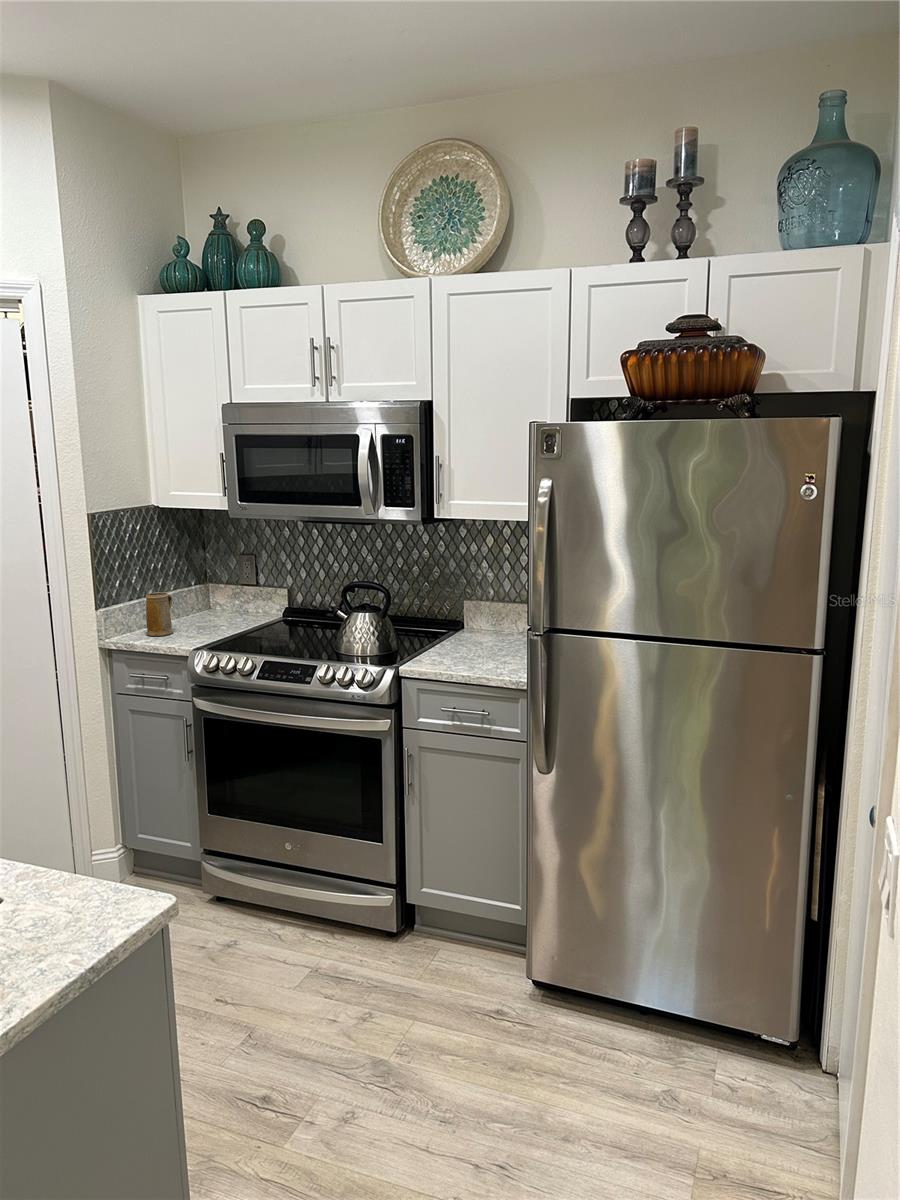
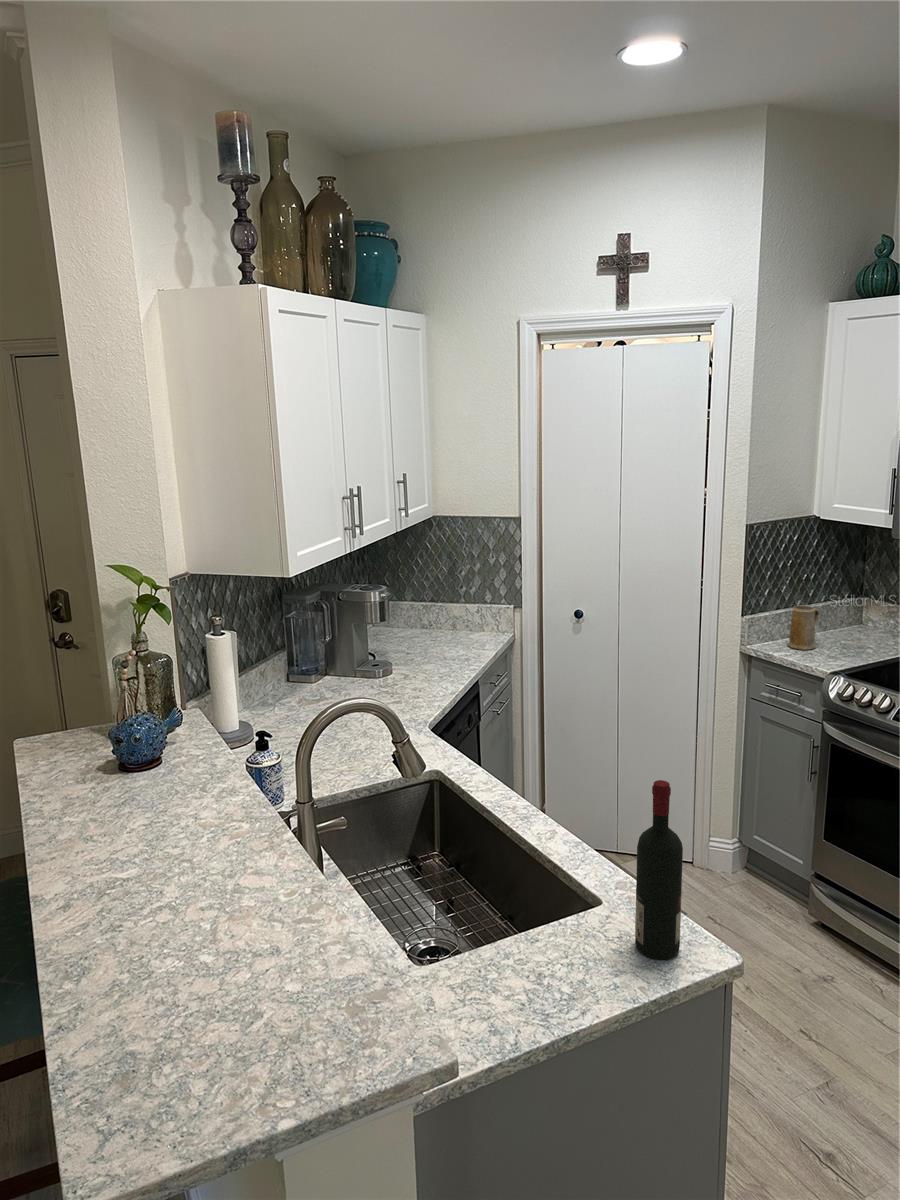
wine bottle: none [44,726,107,931] -> present [635,780,683,960]

